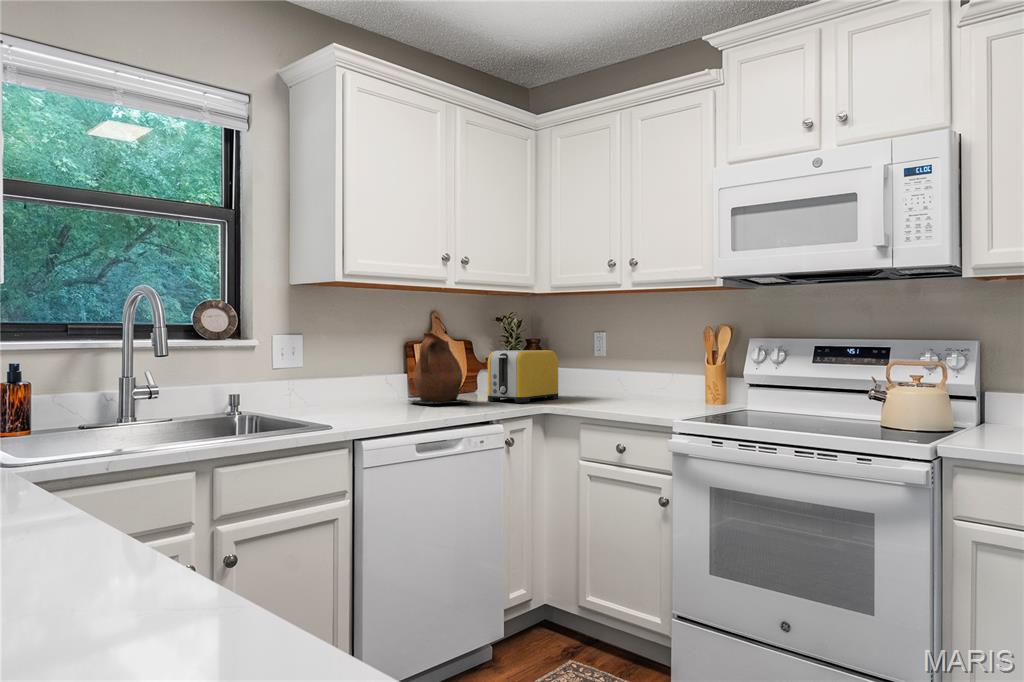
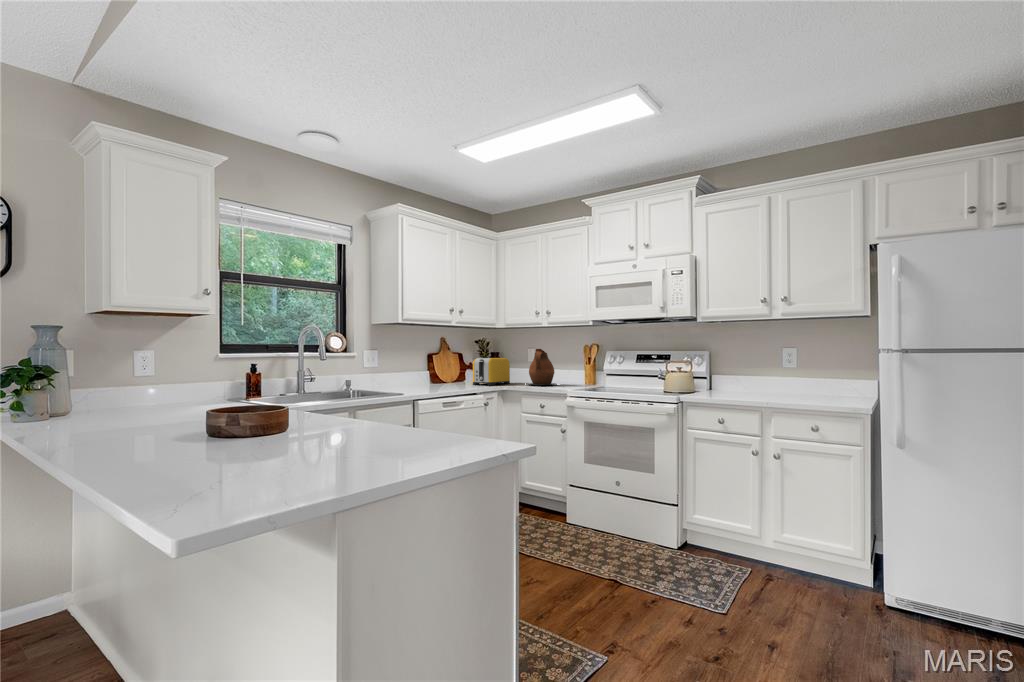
ceramic pitcher: present [411,333,471,404] -> present [529,349,555,385]

